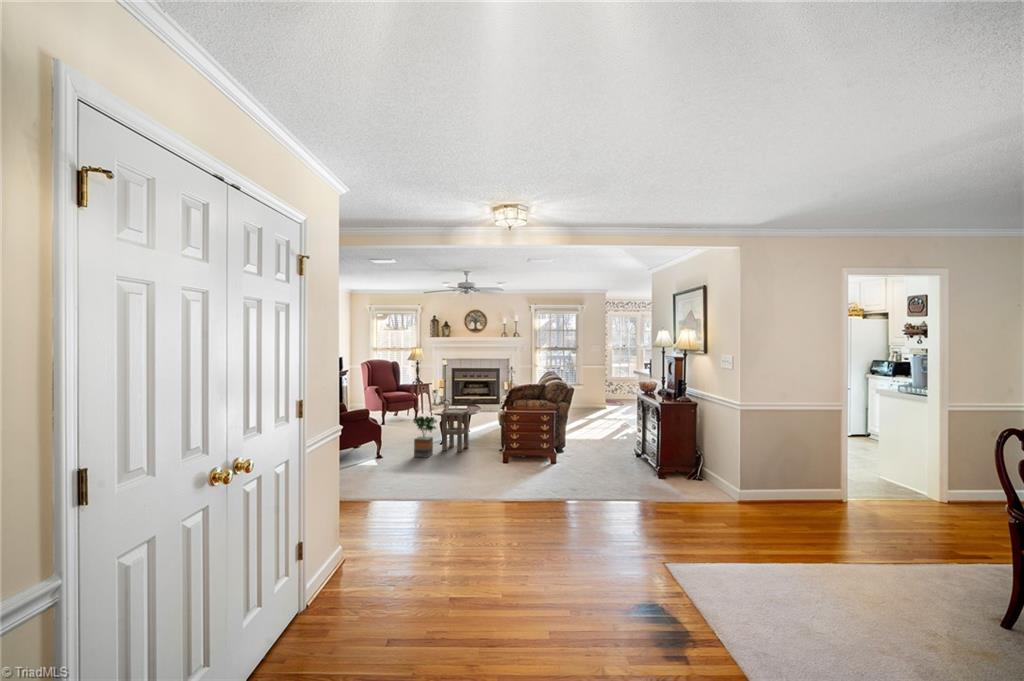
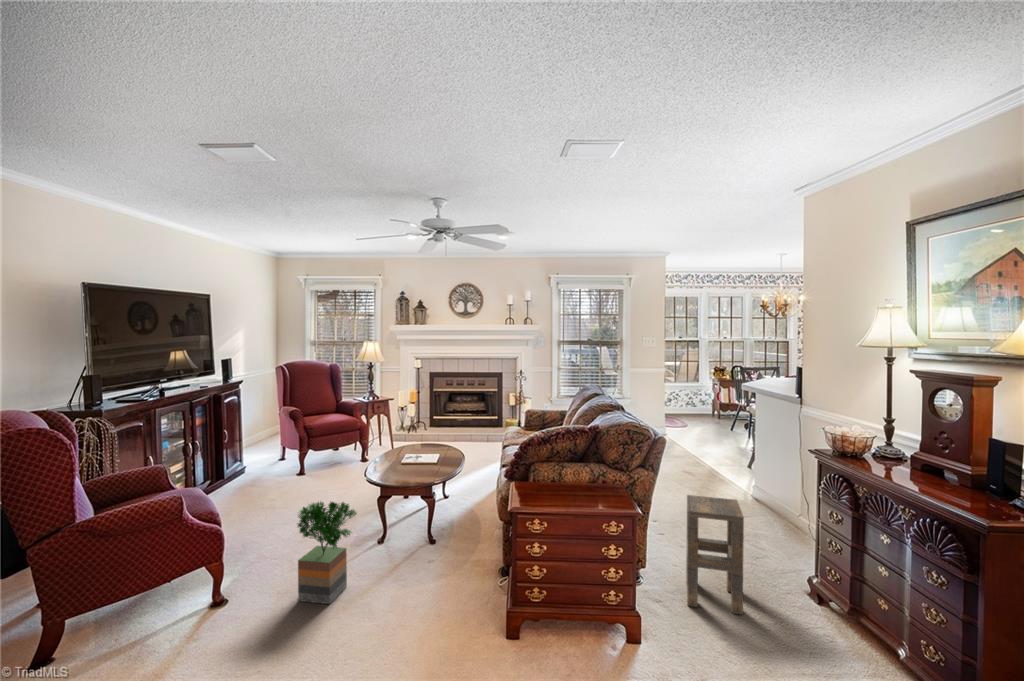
side table: present [442,410,469,452] -> present [686,495,744,615]

